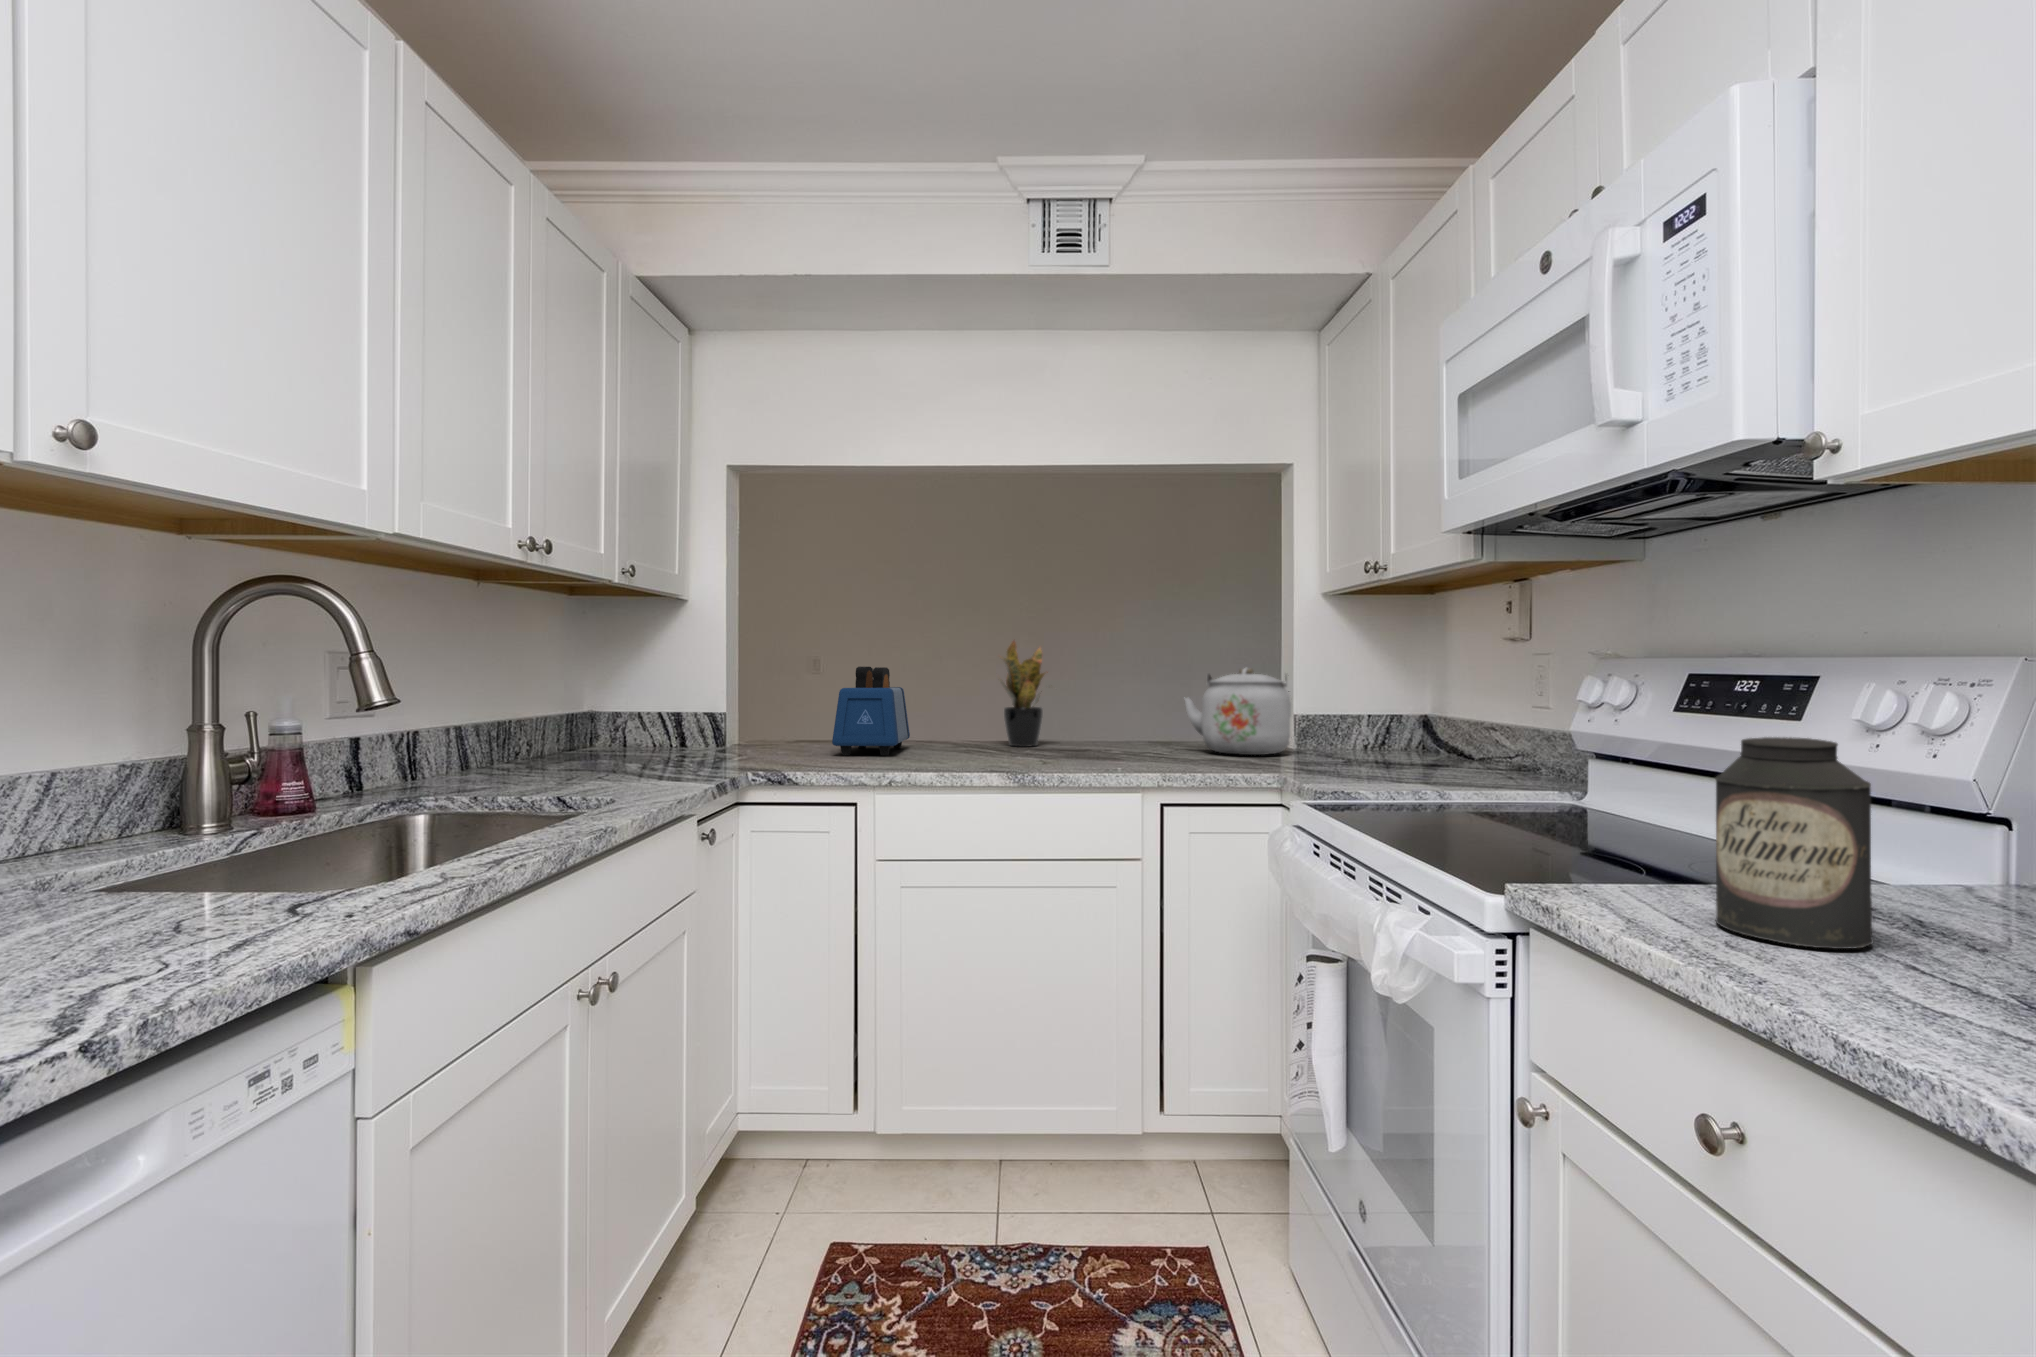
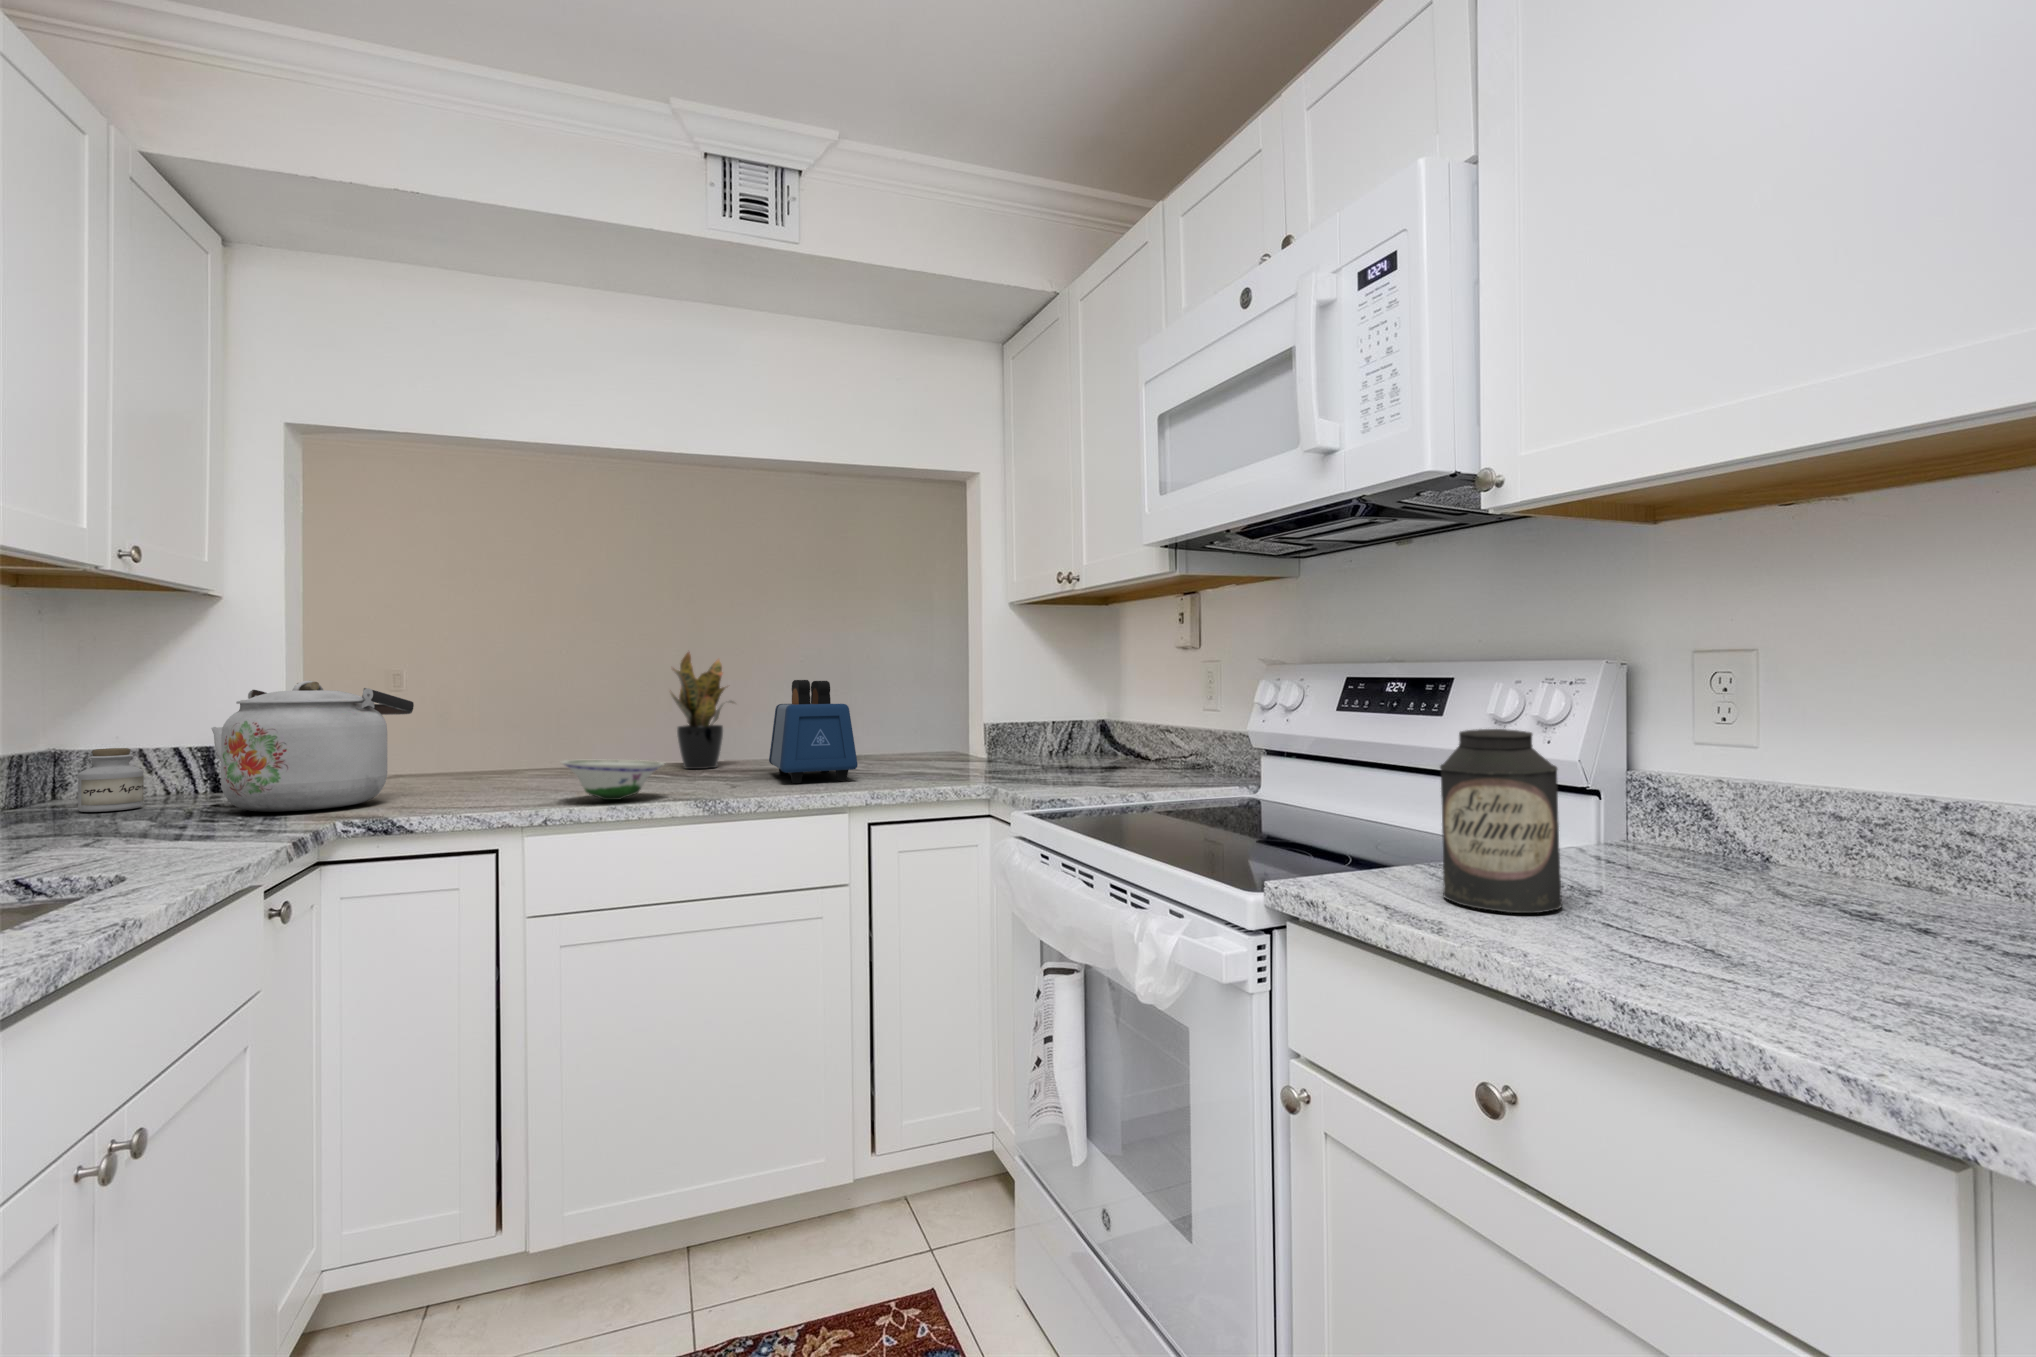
toaster: present [832,666,910,755] -> present [769,680,858,783]
kettle: present [1184,668,1291,755] -> present [211,681,414,812]
jar: none [603,712,639,757] -> present [78,748,144,812]
bowl: none [902,734,984,769] -> present [561,760,665,800]

